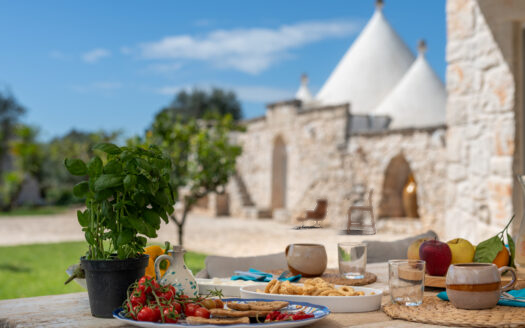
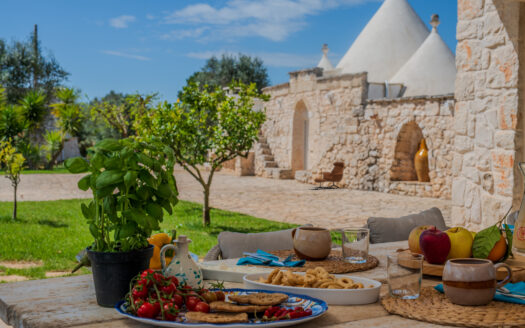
bench: present [347,191,375,232] -> none [361,153,388,195]

